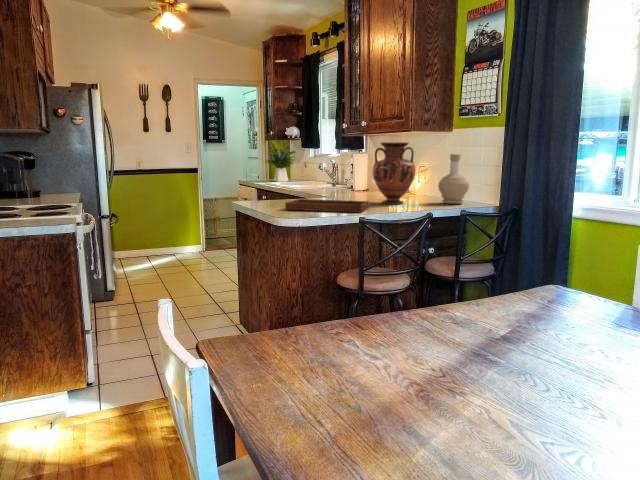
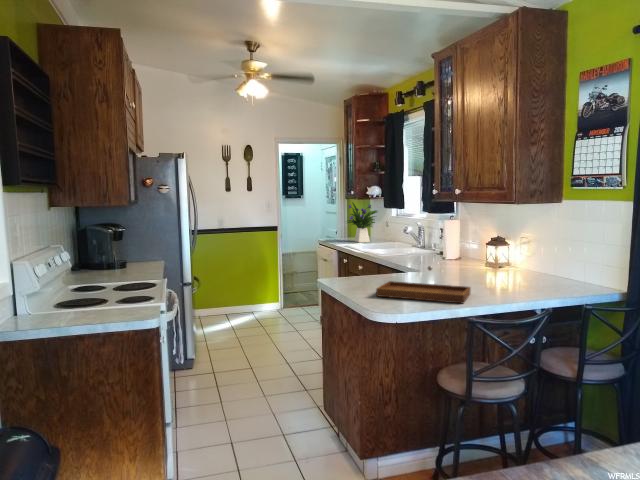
vase: present [373,142,415,204] -> none [472,217,522,287]
bottle: present [438,154,469,204] -> none [550,231,588,288]

